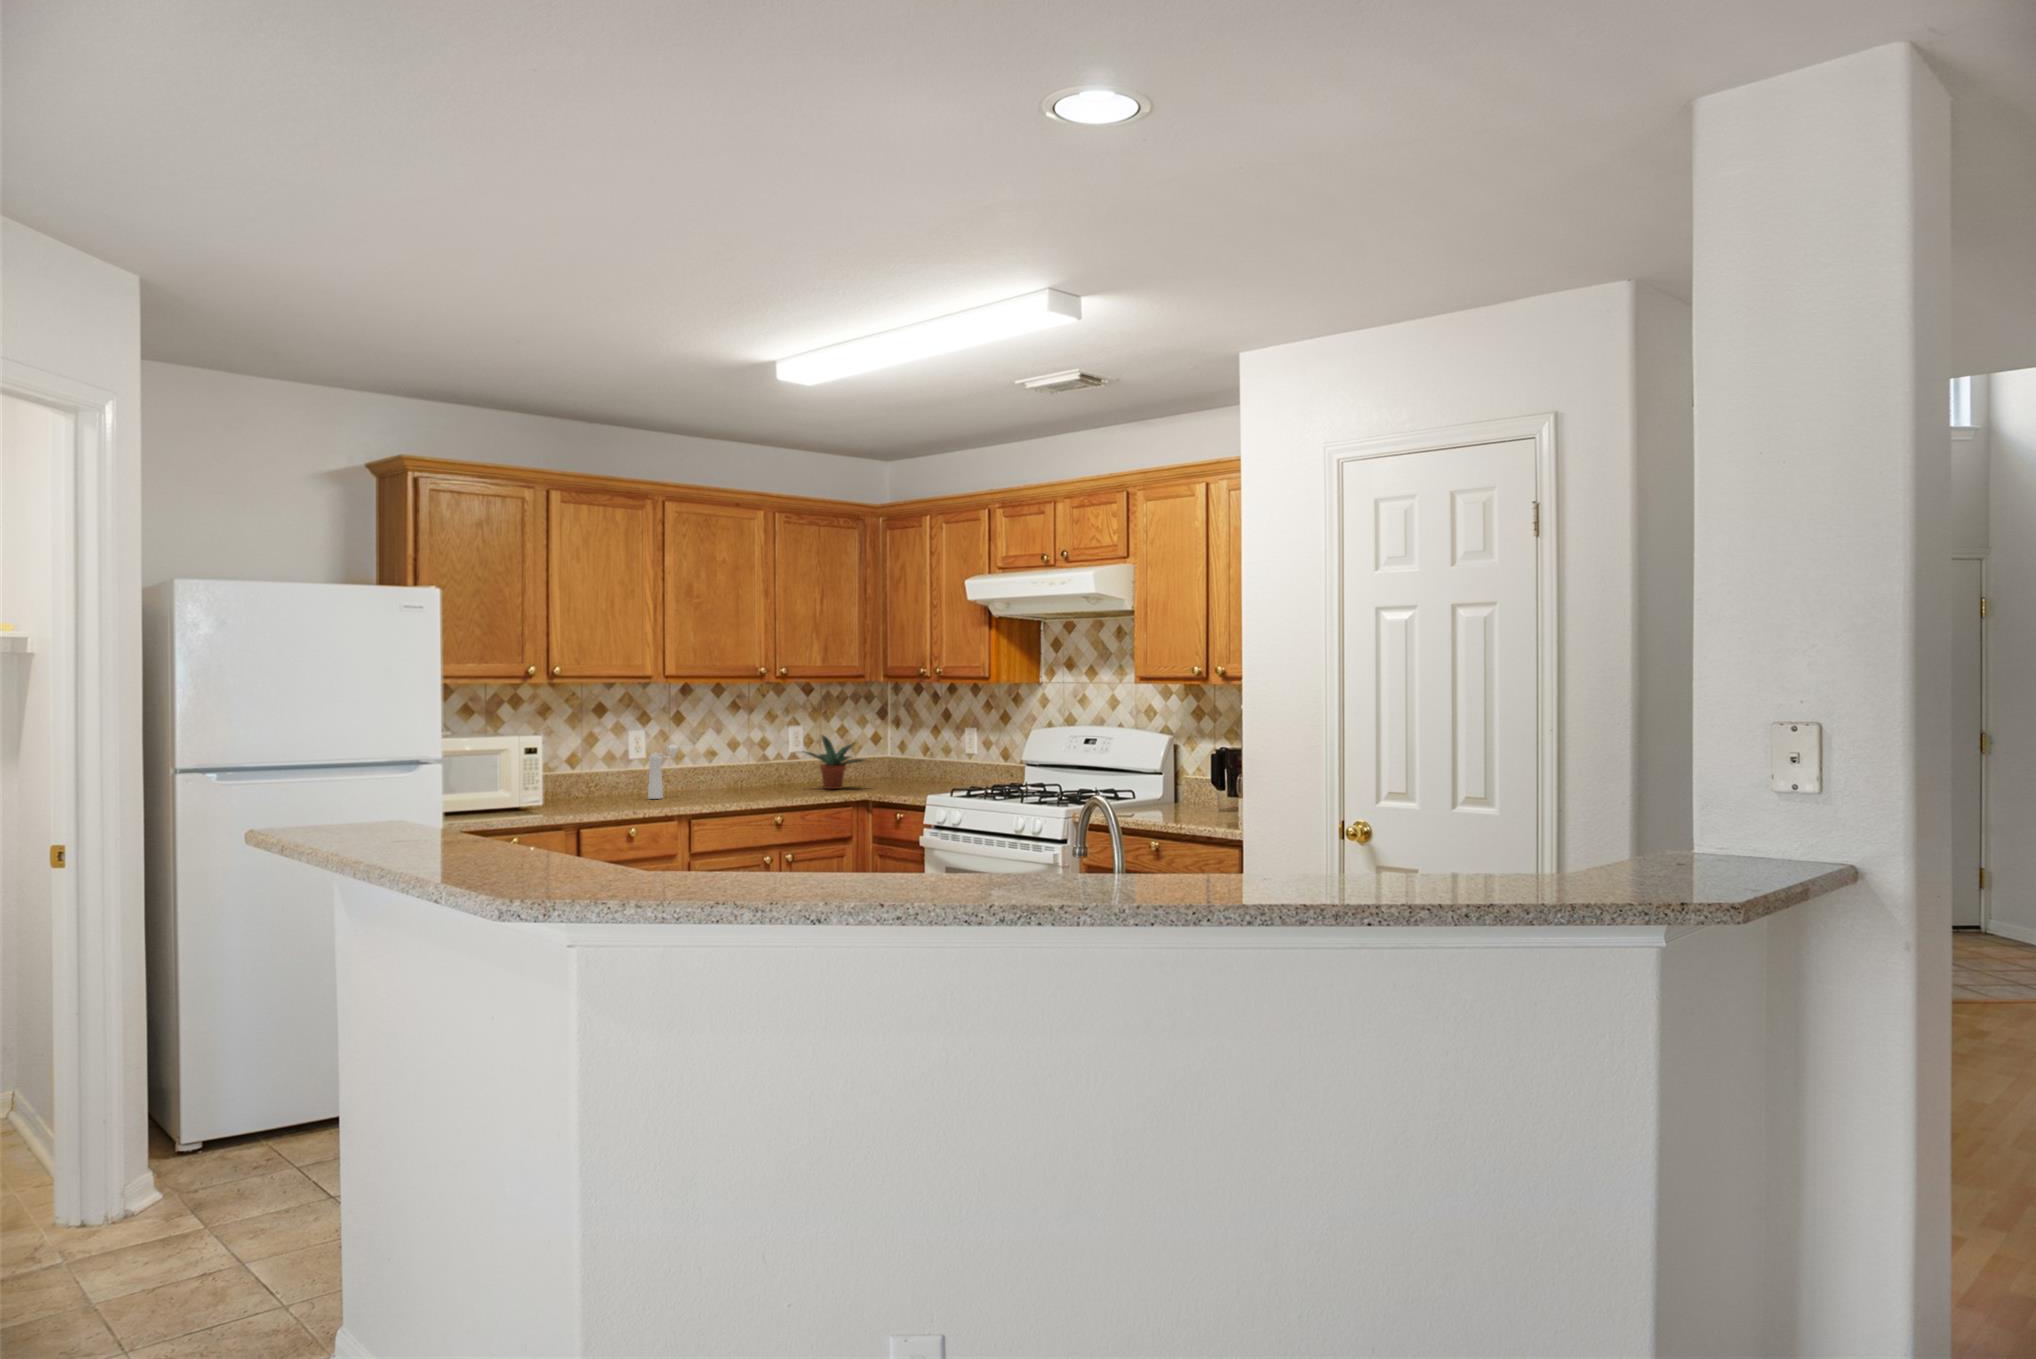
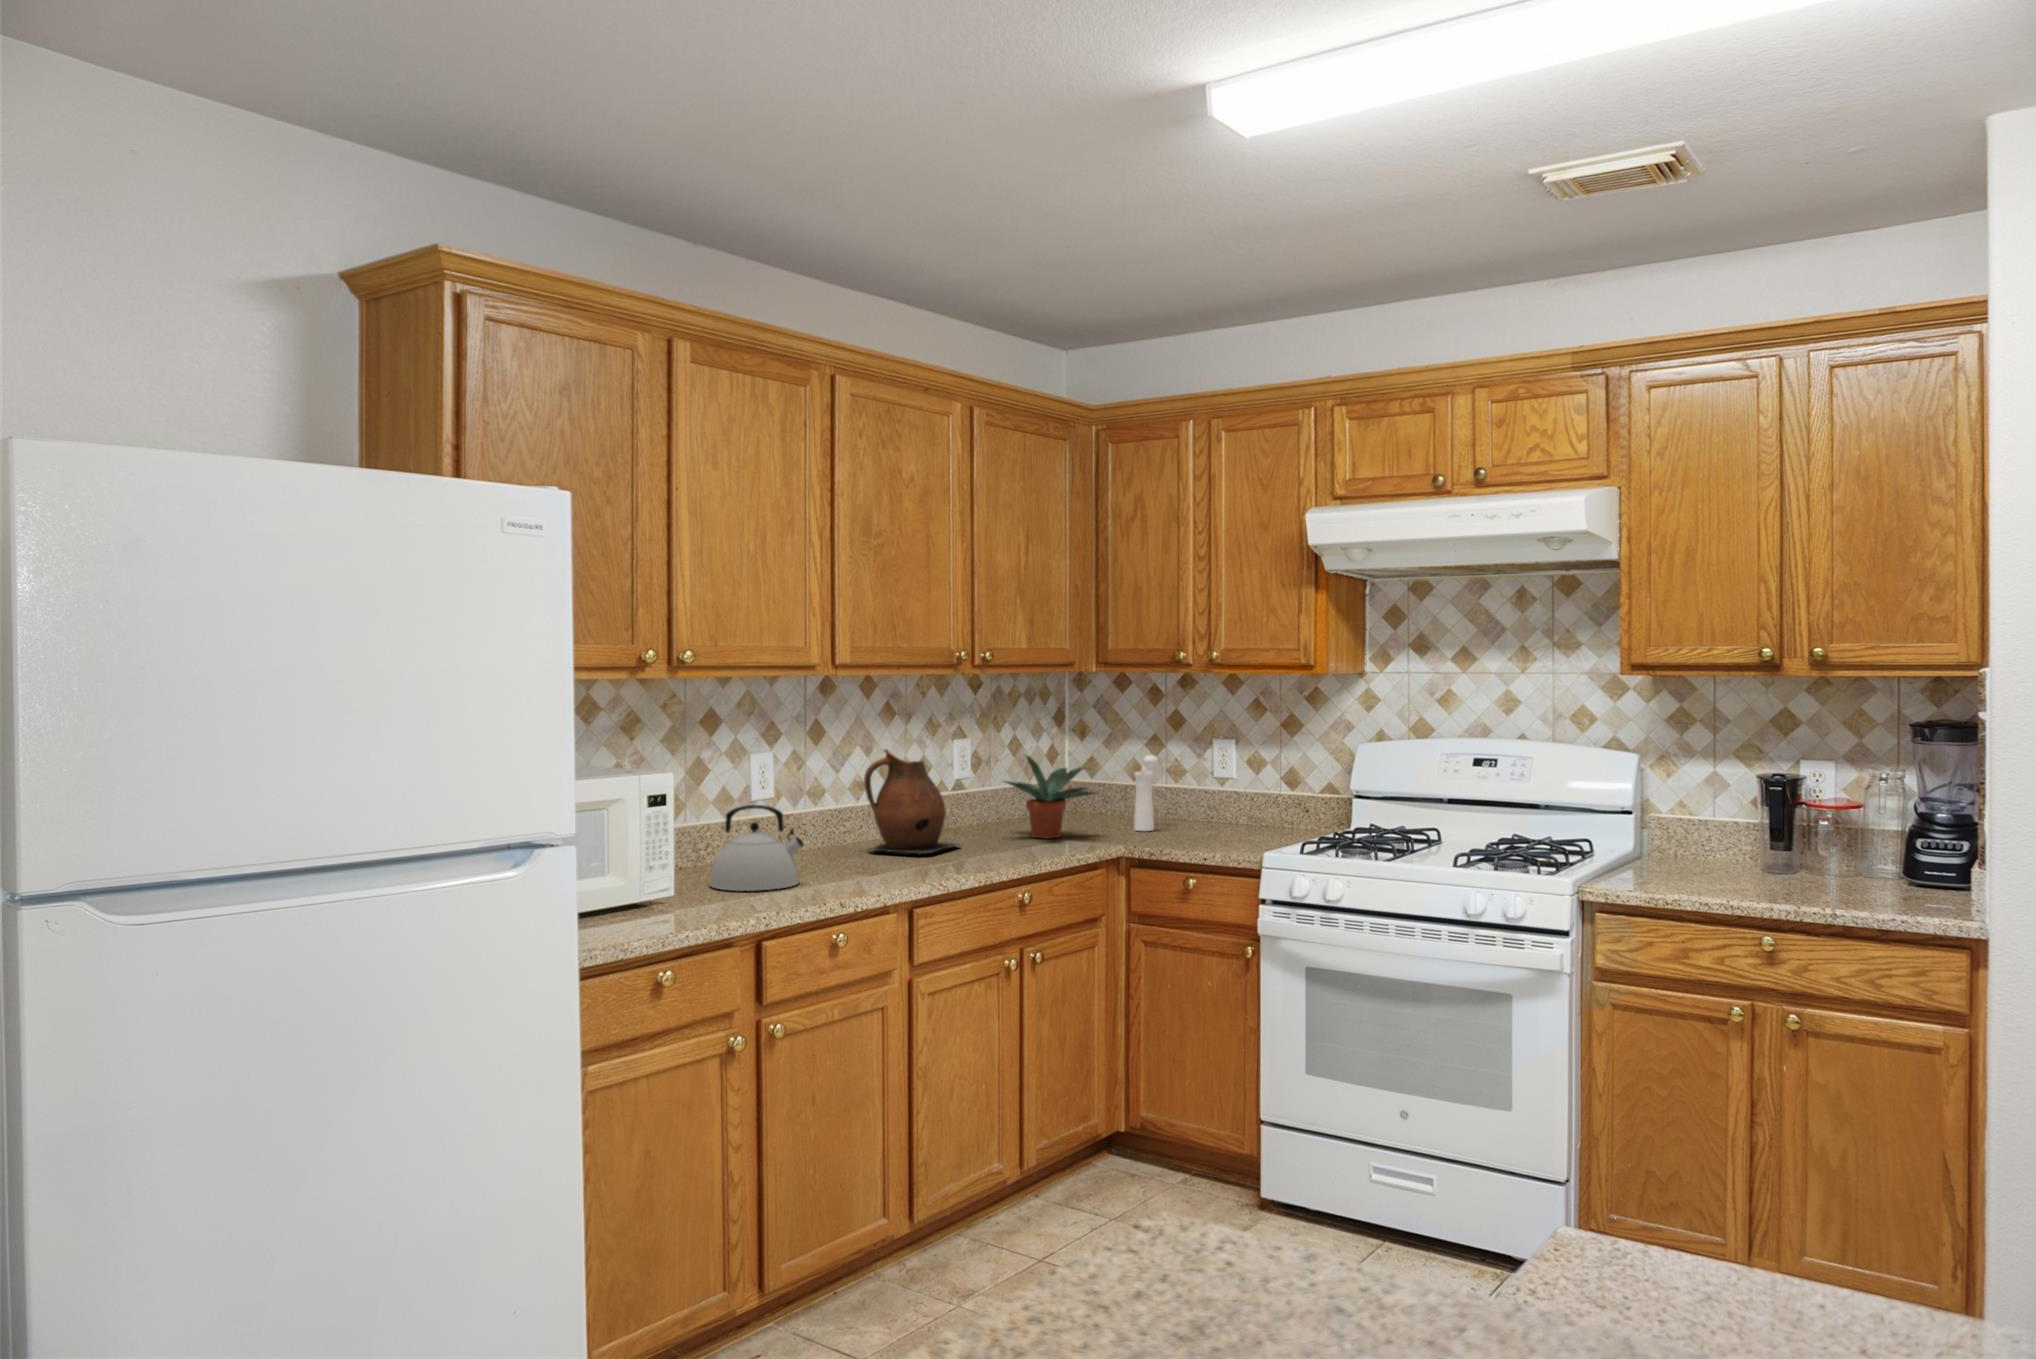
ceramic pitcher: none [703,729,766,794] -> present [864,749,960,854]
pepper mill: present [648,745,678,799] -> present [1134,756,1158,831]
kettle: none [579,757,635,806] -> present [710,805,803,891]

